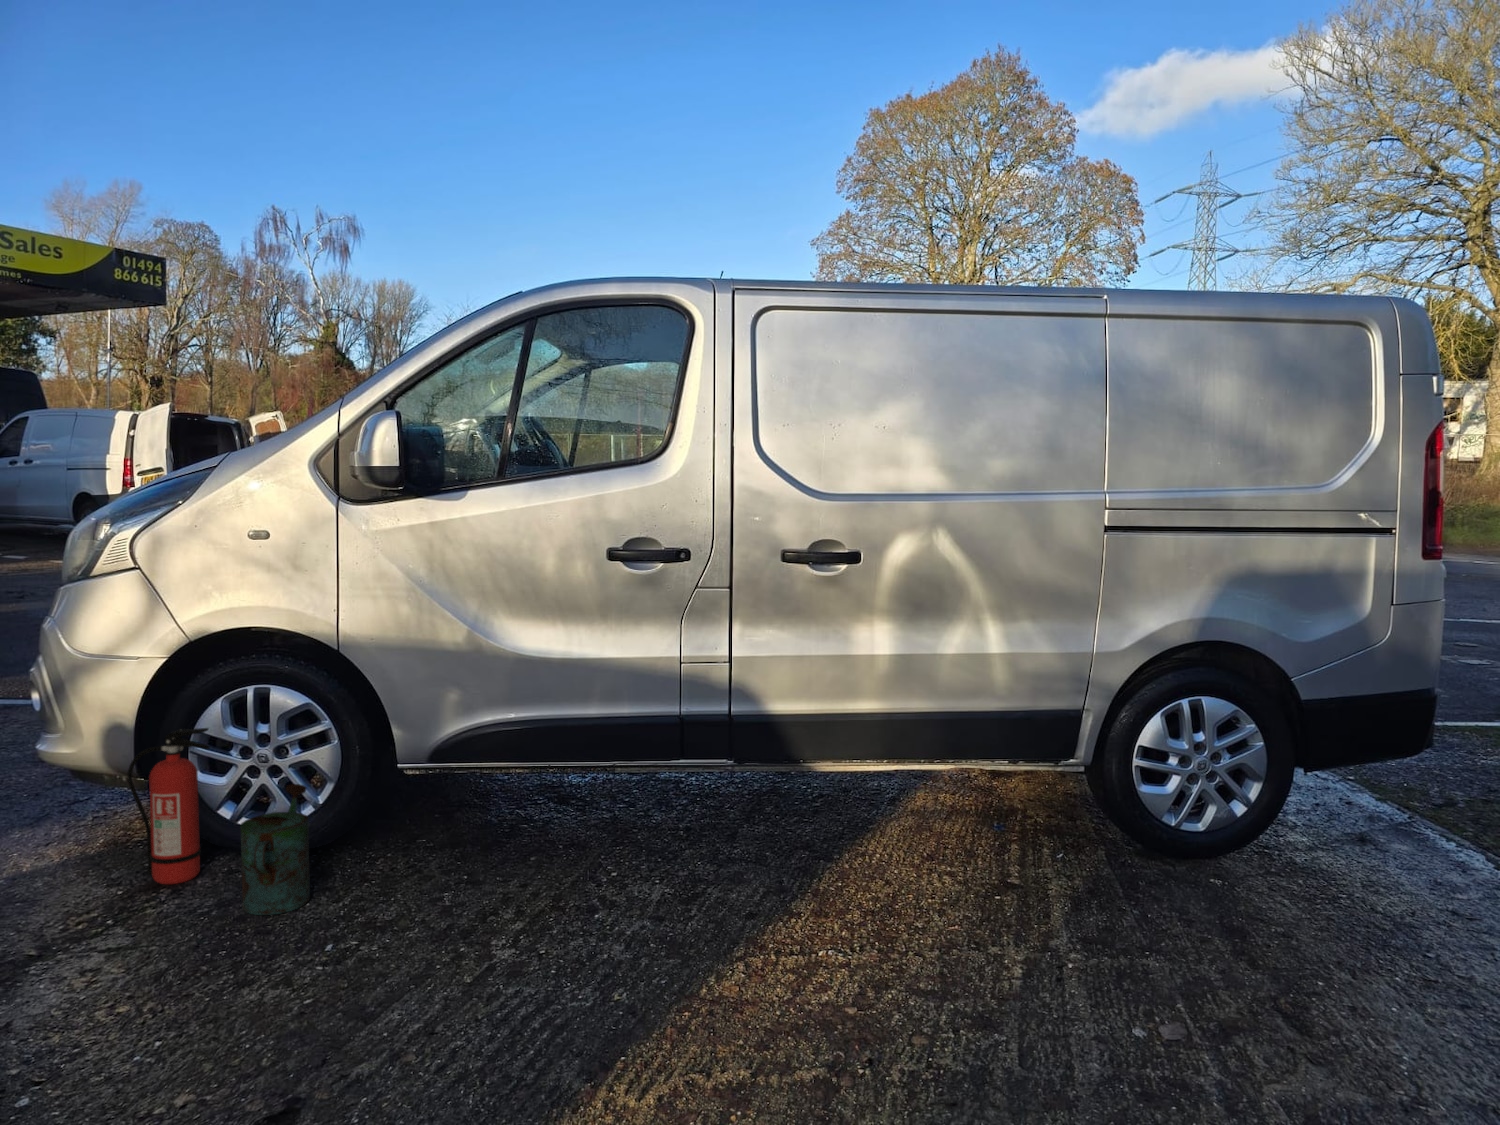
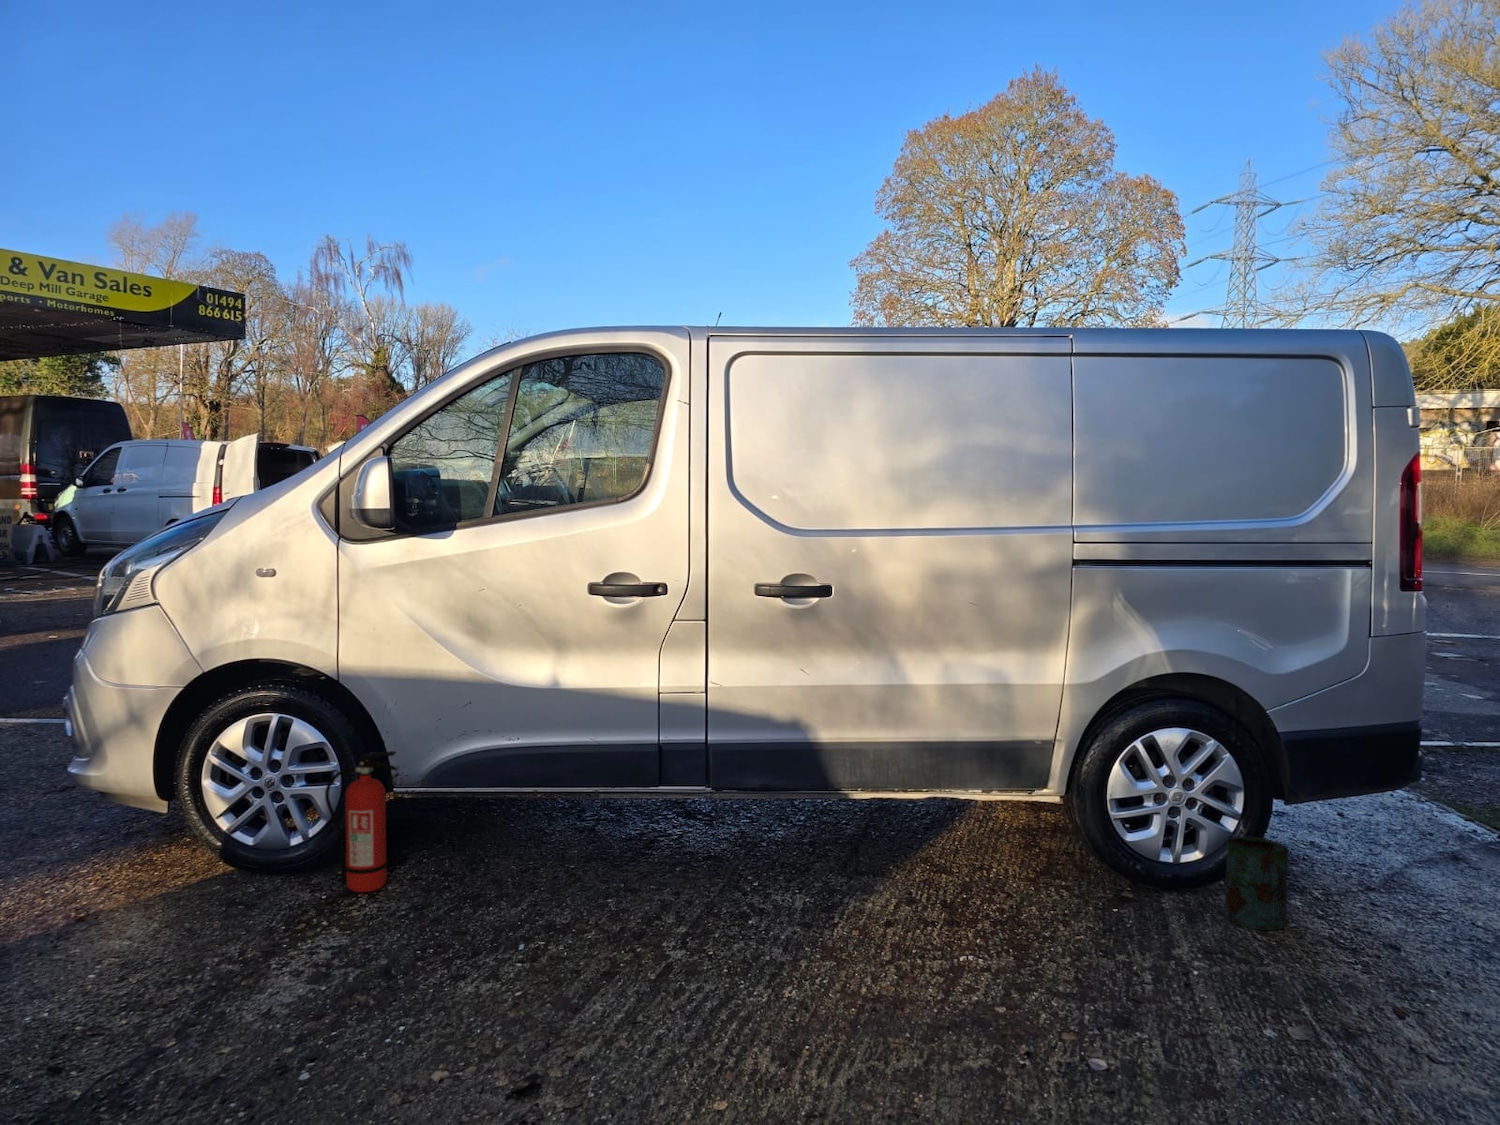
watering can: present [240,784,310,915] -> present [1224,837,1289,930]

